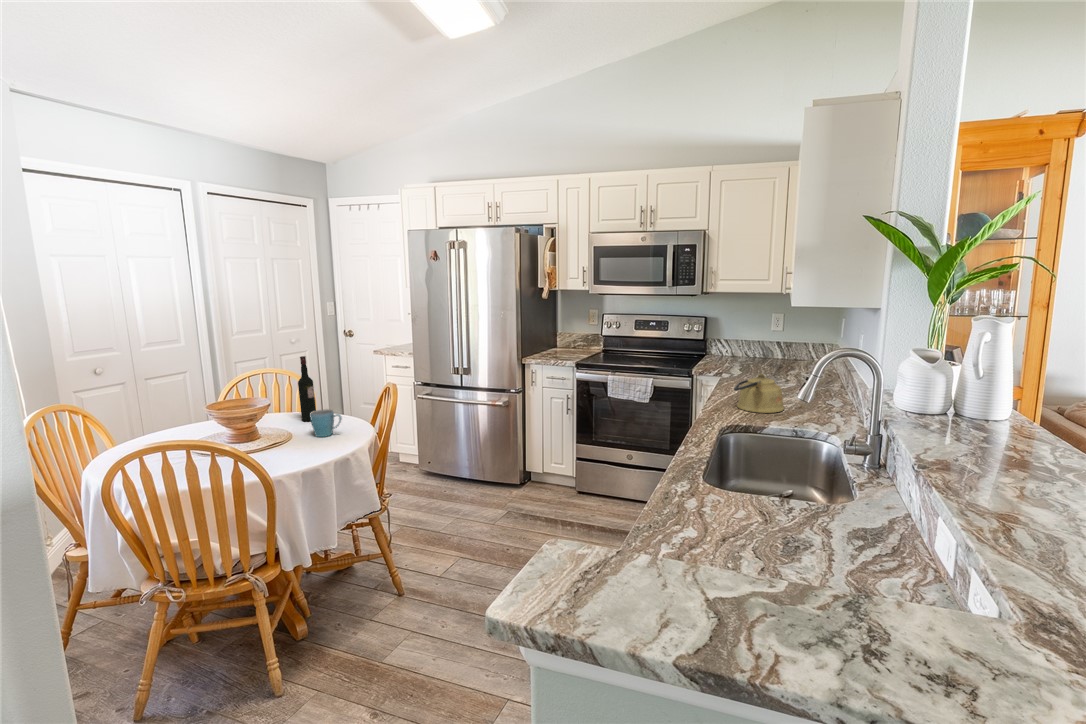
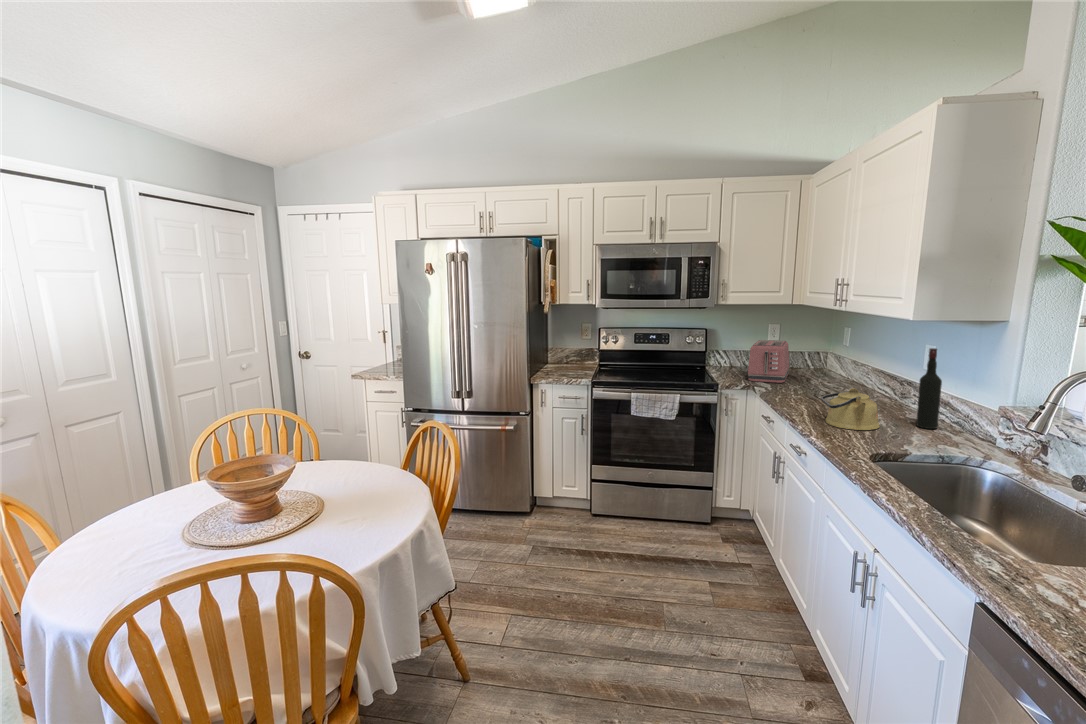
toaster: none [726,330,780,372] -> present [748,340,789,383]
wine bottle: present [298,356,316,421] -> present [916,348,942,429]
mug: present [311,409,342,437] -> none [348,462,389,500]

